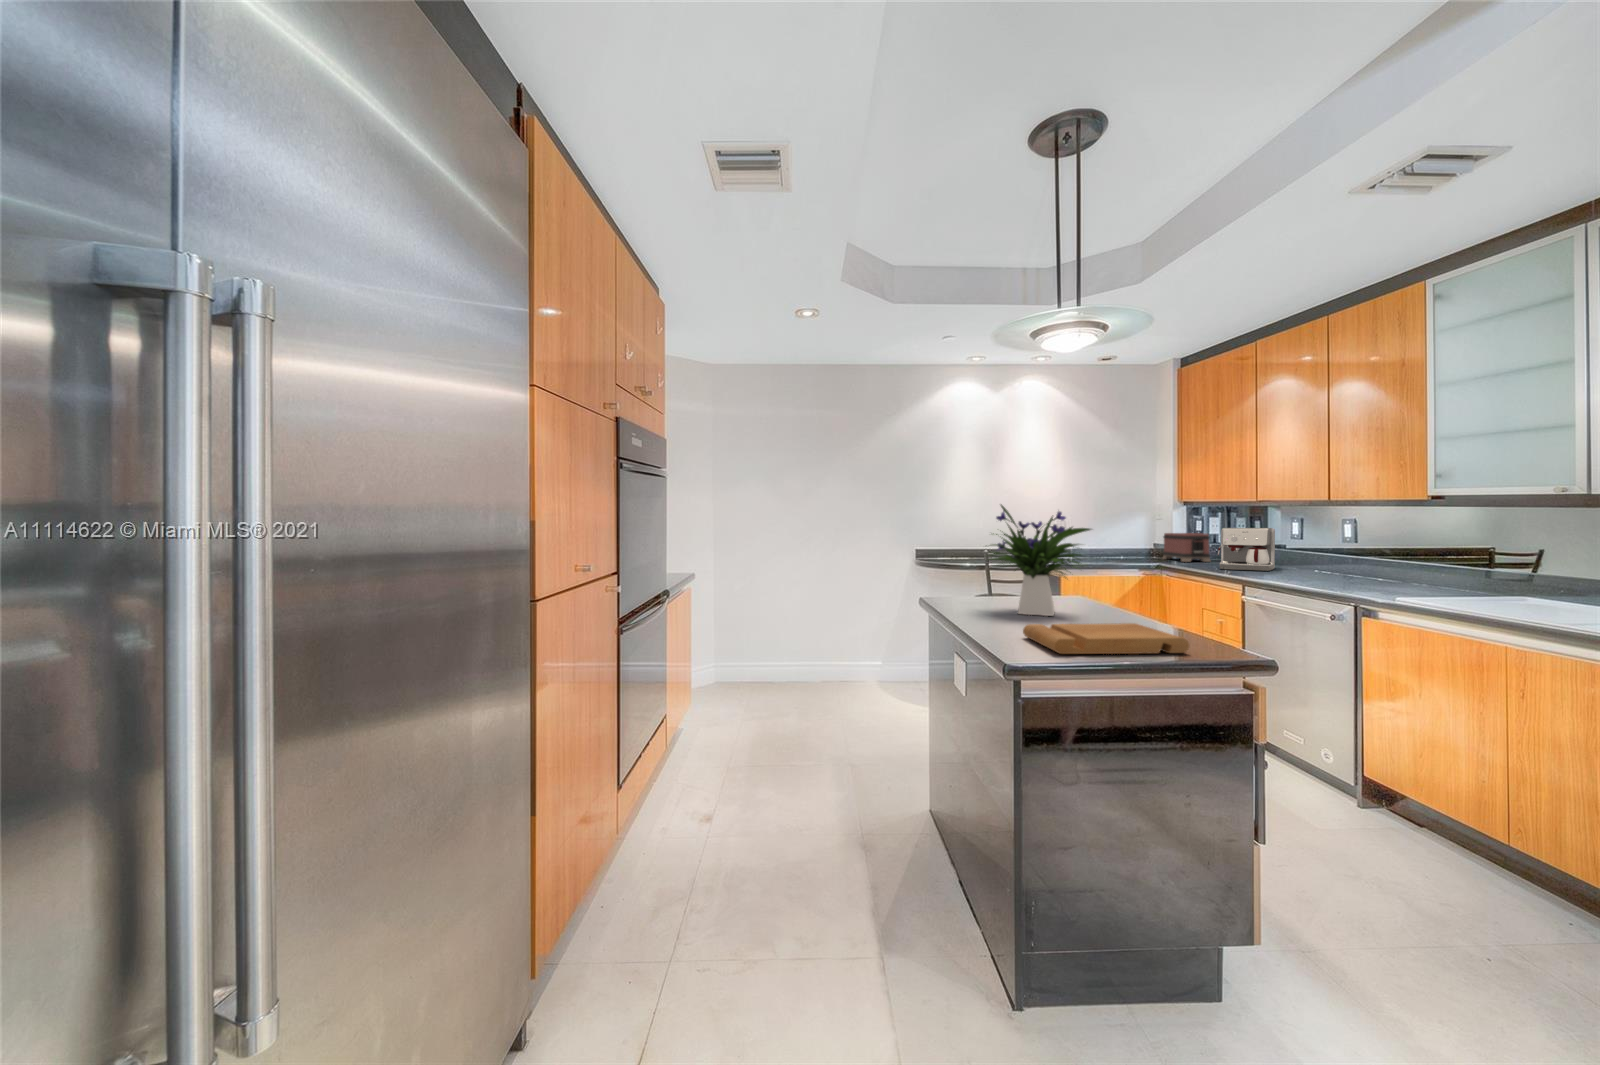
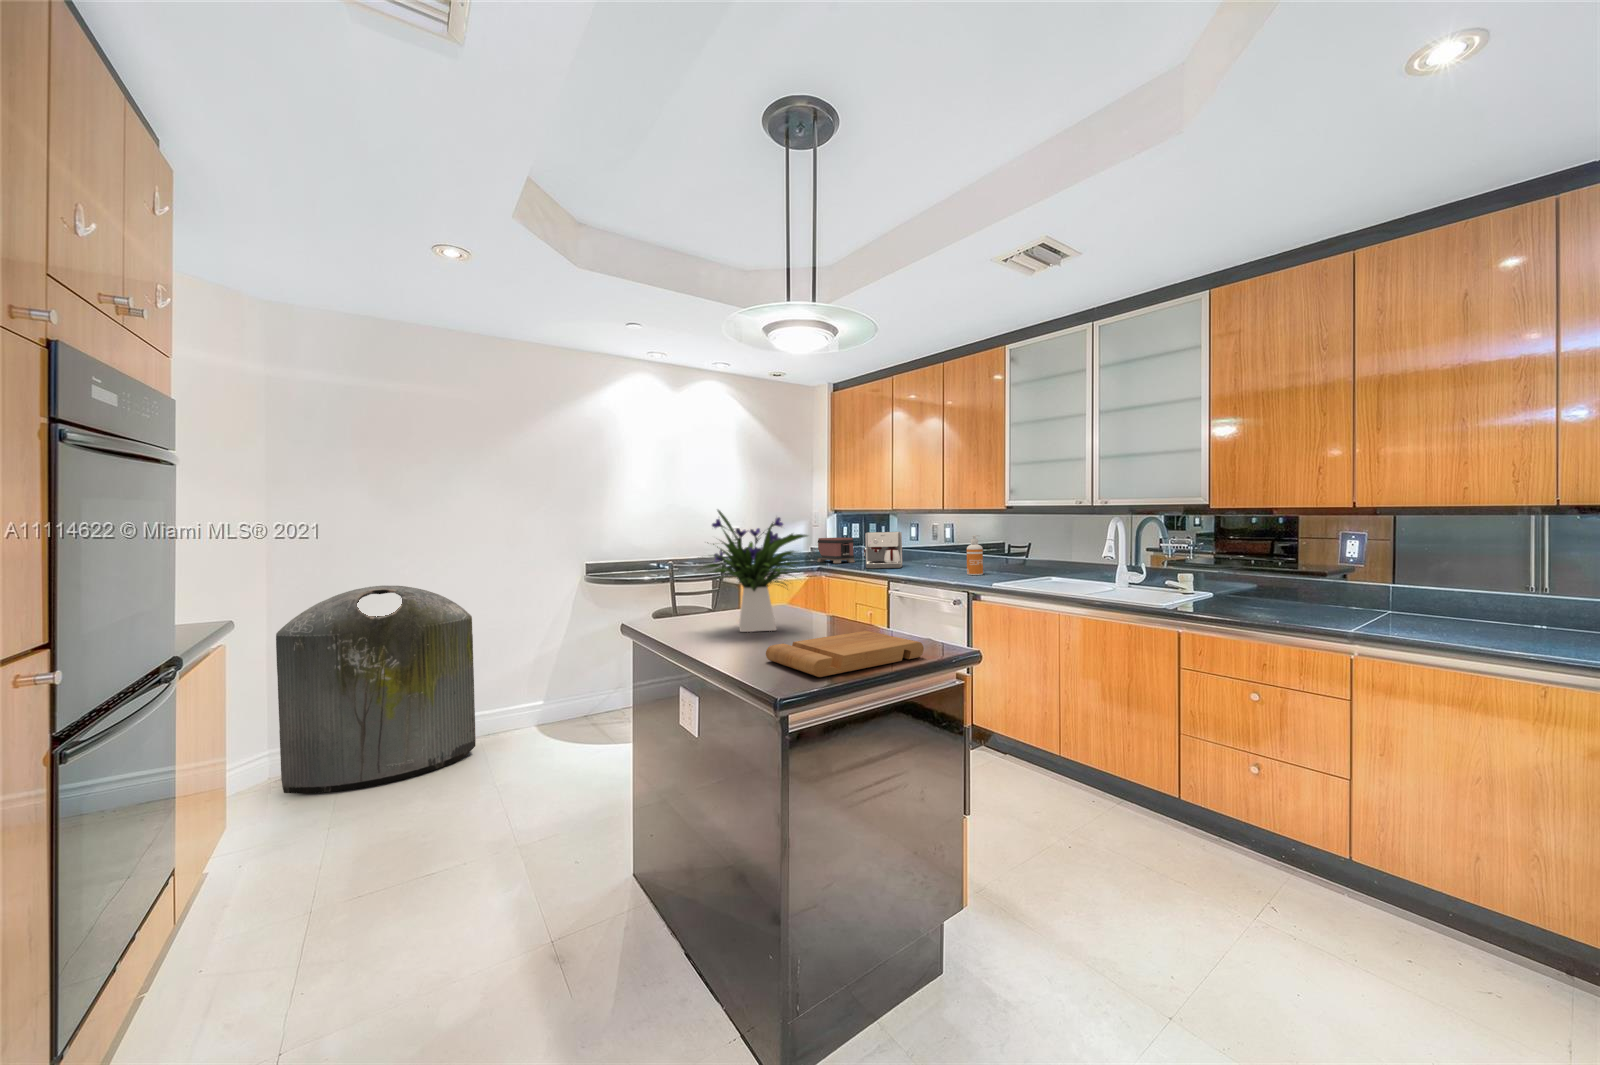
soap dispenser: none [1365,535,1393,586] -> present [967,535,983,575]
trash can: none [711,558,827,701] -> present [276,586,476,794]

